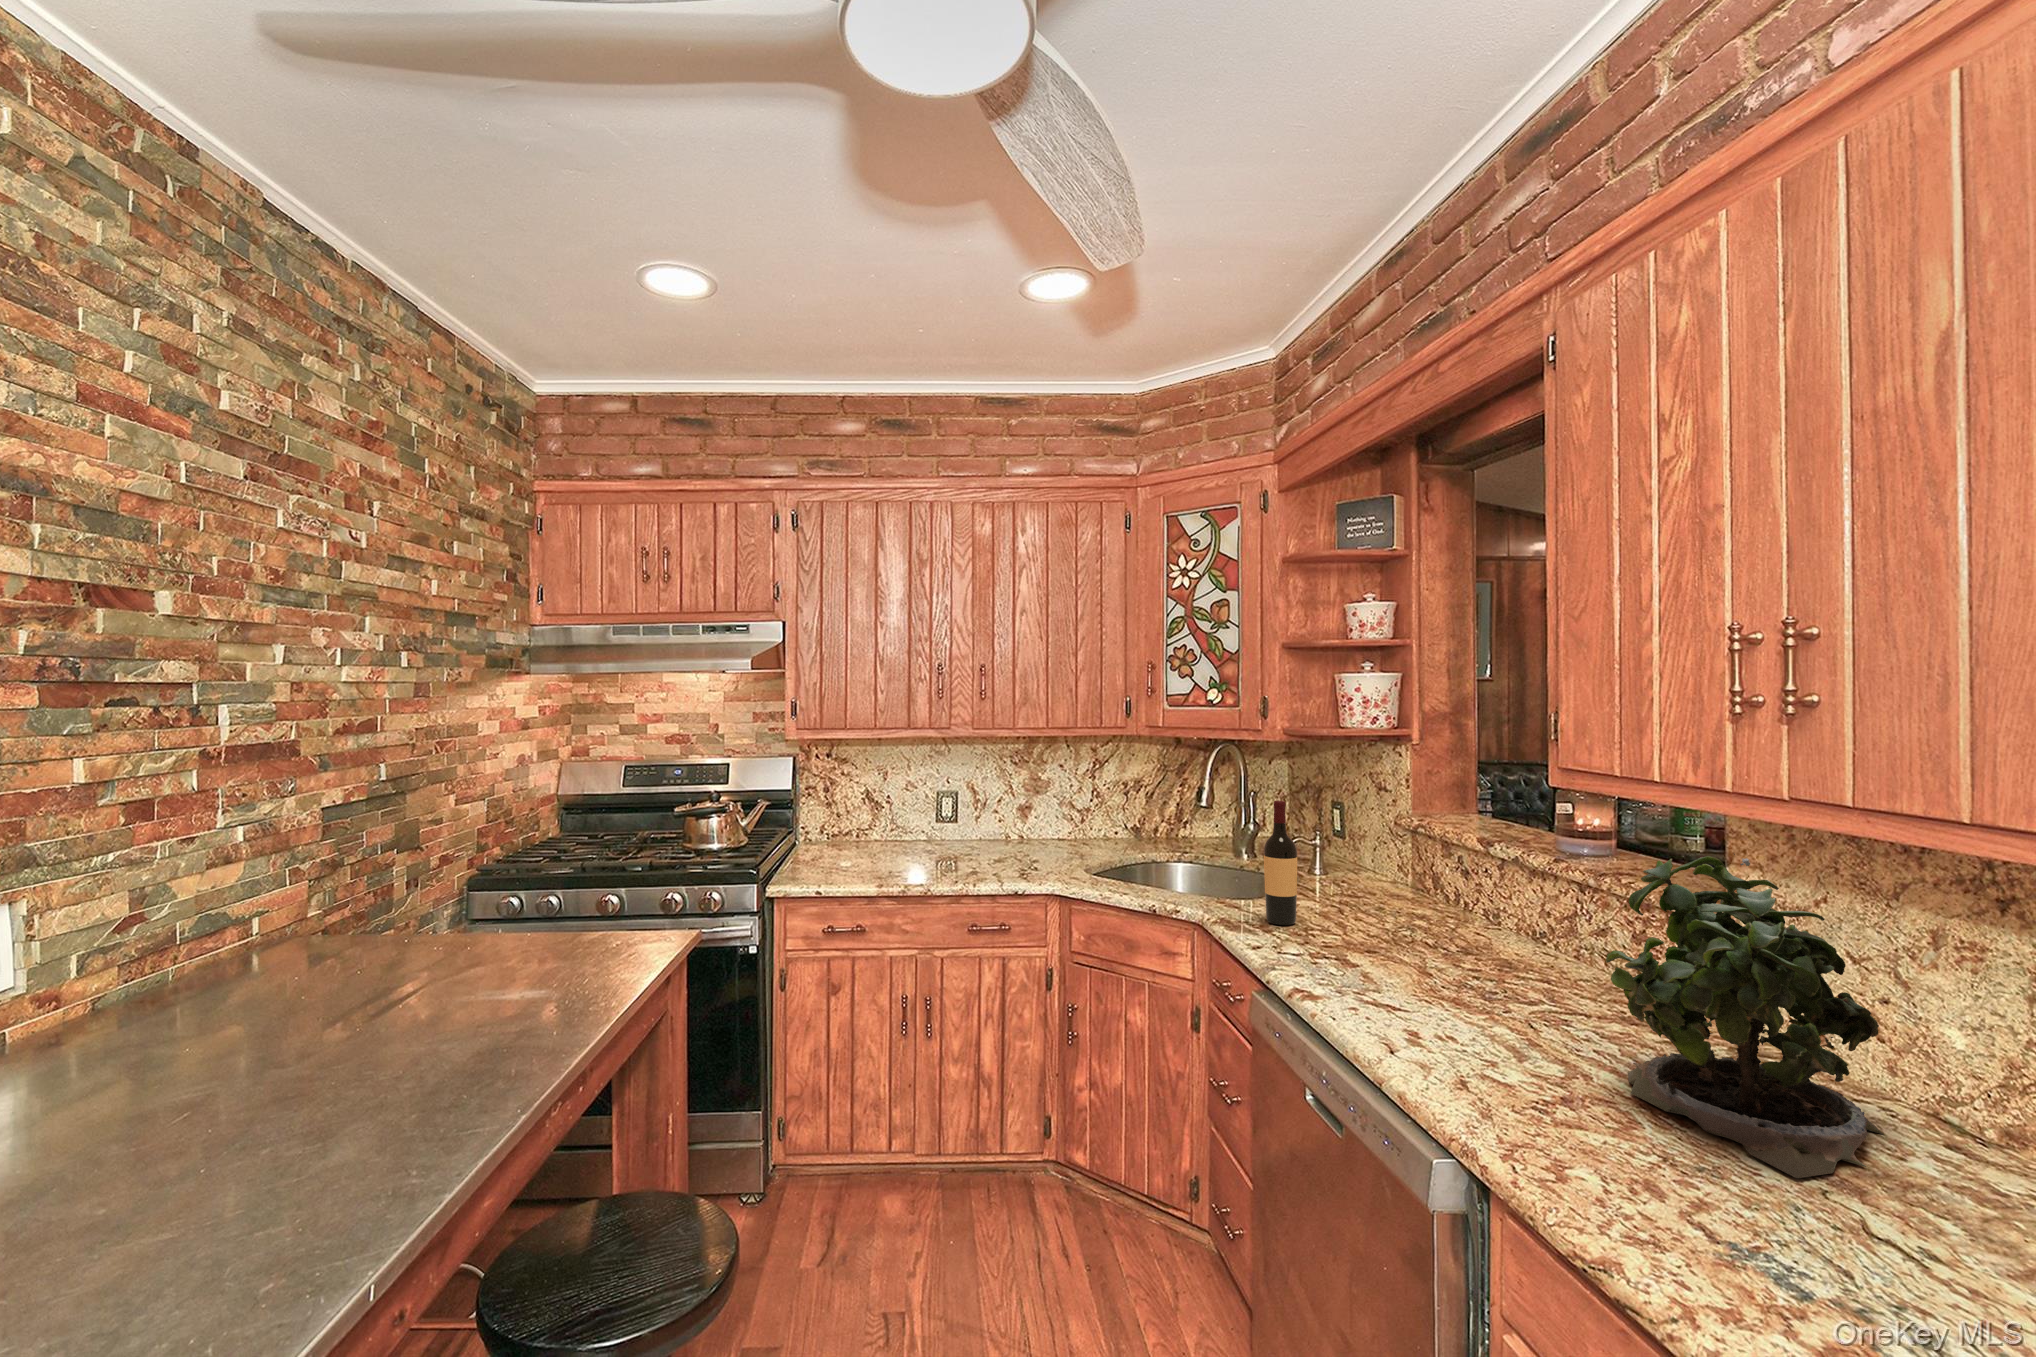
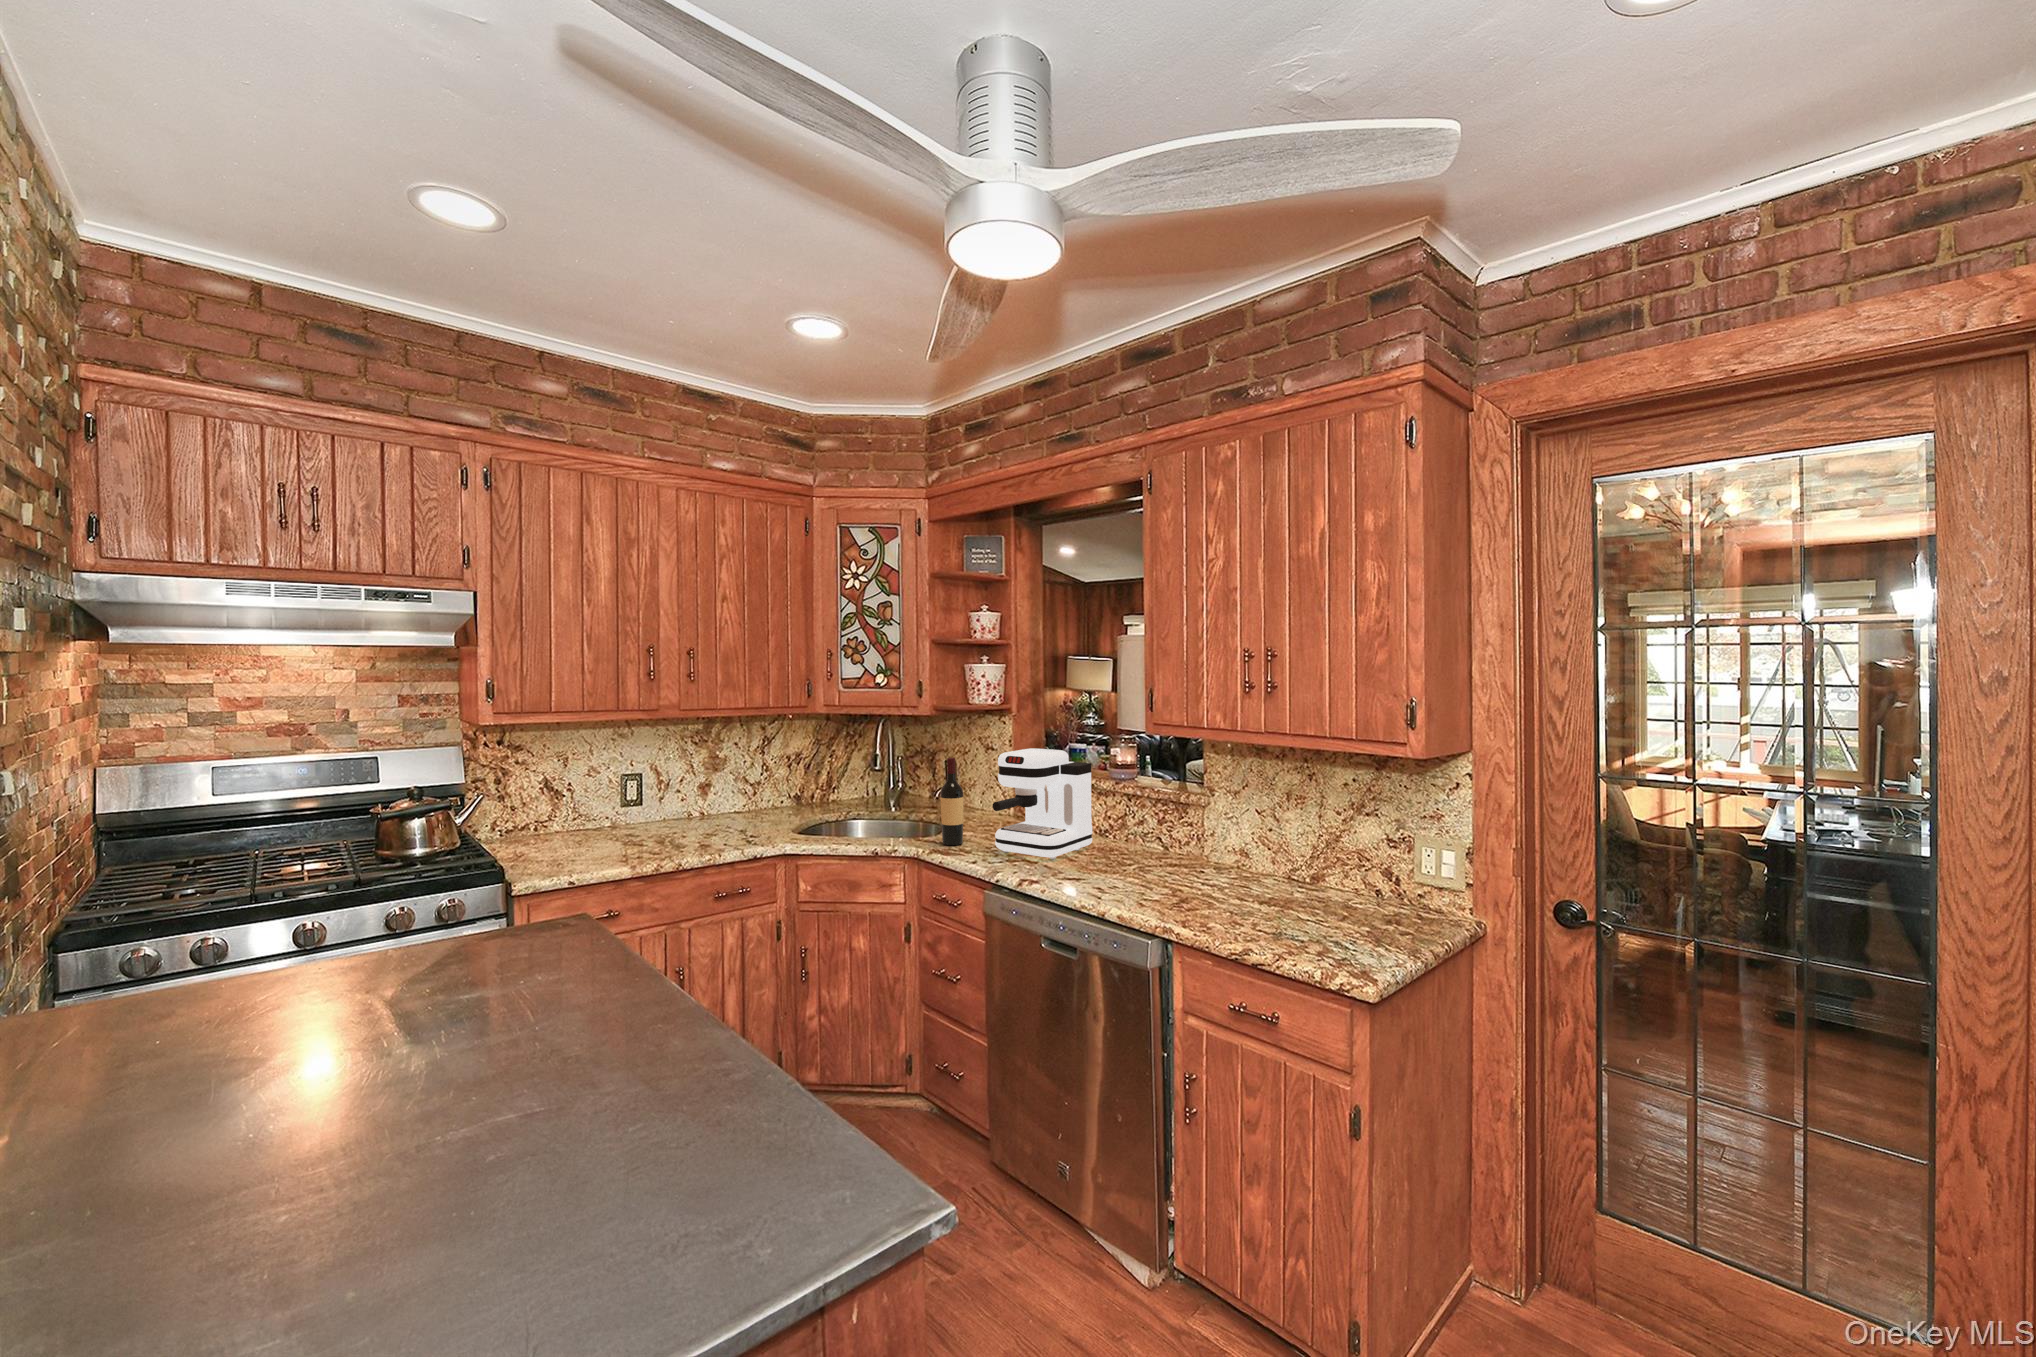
coffee maker: none [1323,796,1503,974] -> present [992,748,1092,859]
potted plant: present [1606,853,1883,1178] -> none [1158,764,1265,911]

